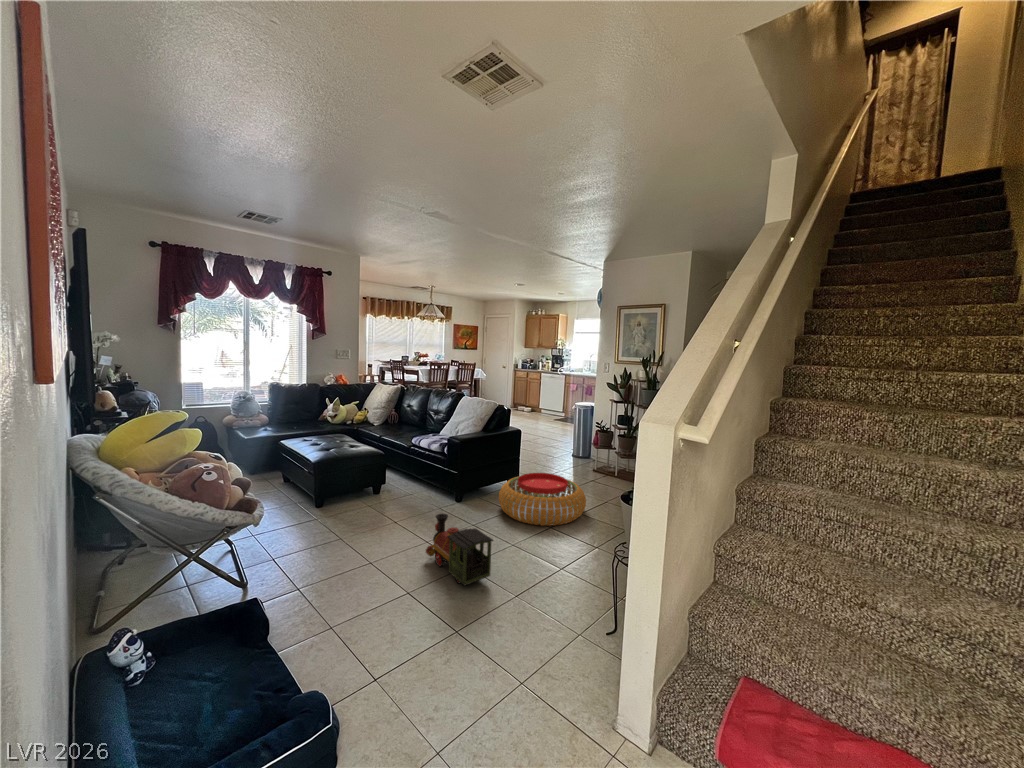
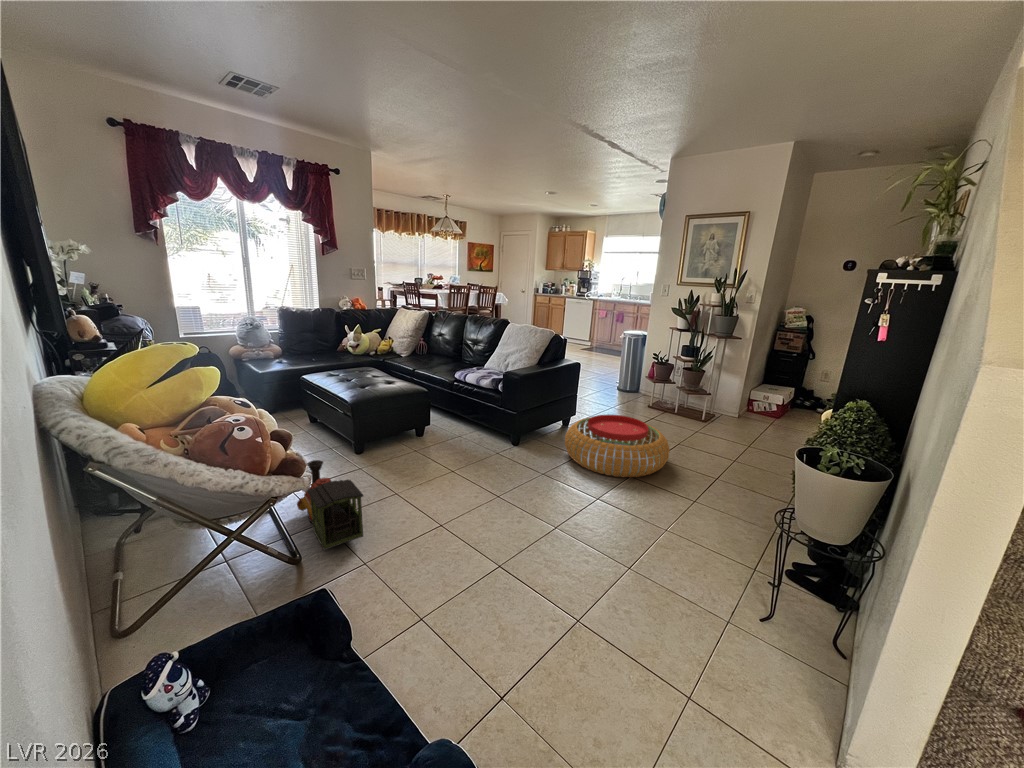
toy train: present [426,514,493,586] -> present [297,460,364,550]

